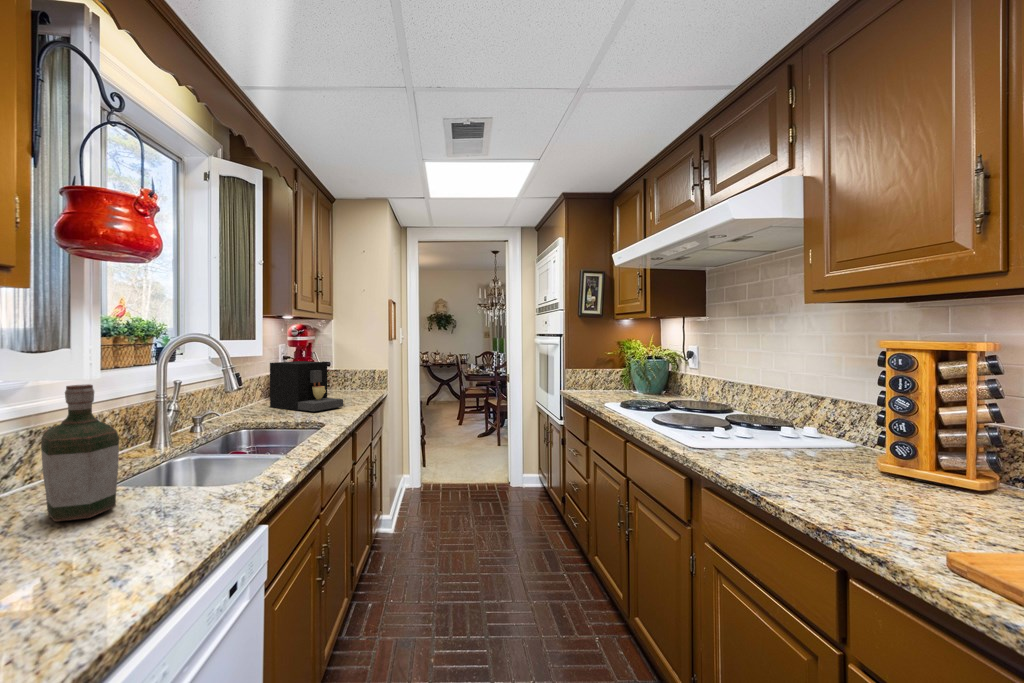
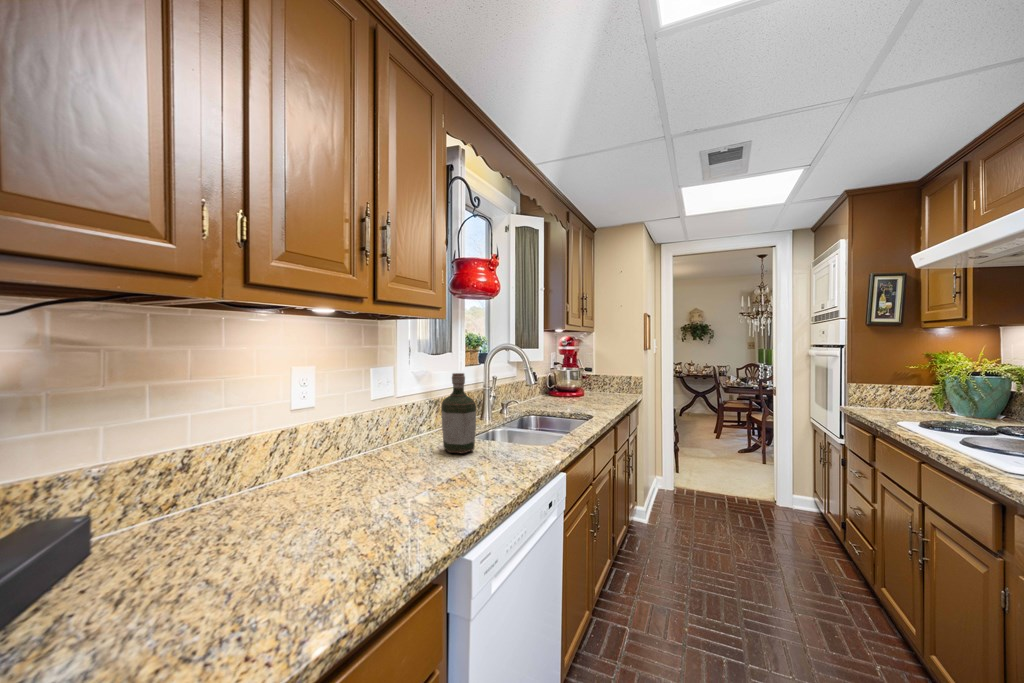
coffee maker: present [270,361,343,411] -> none [550,366,605,407]

